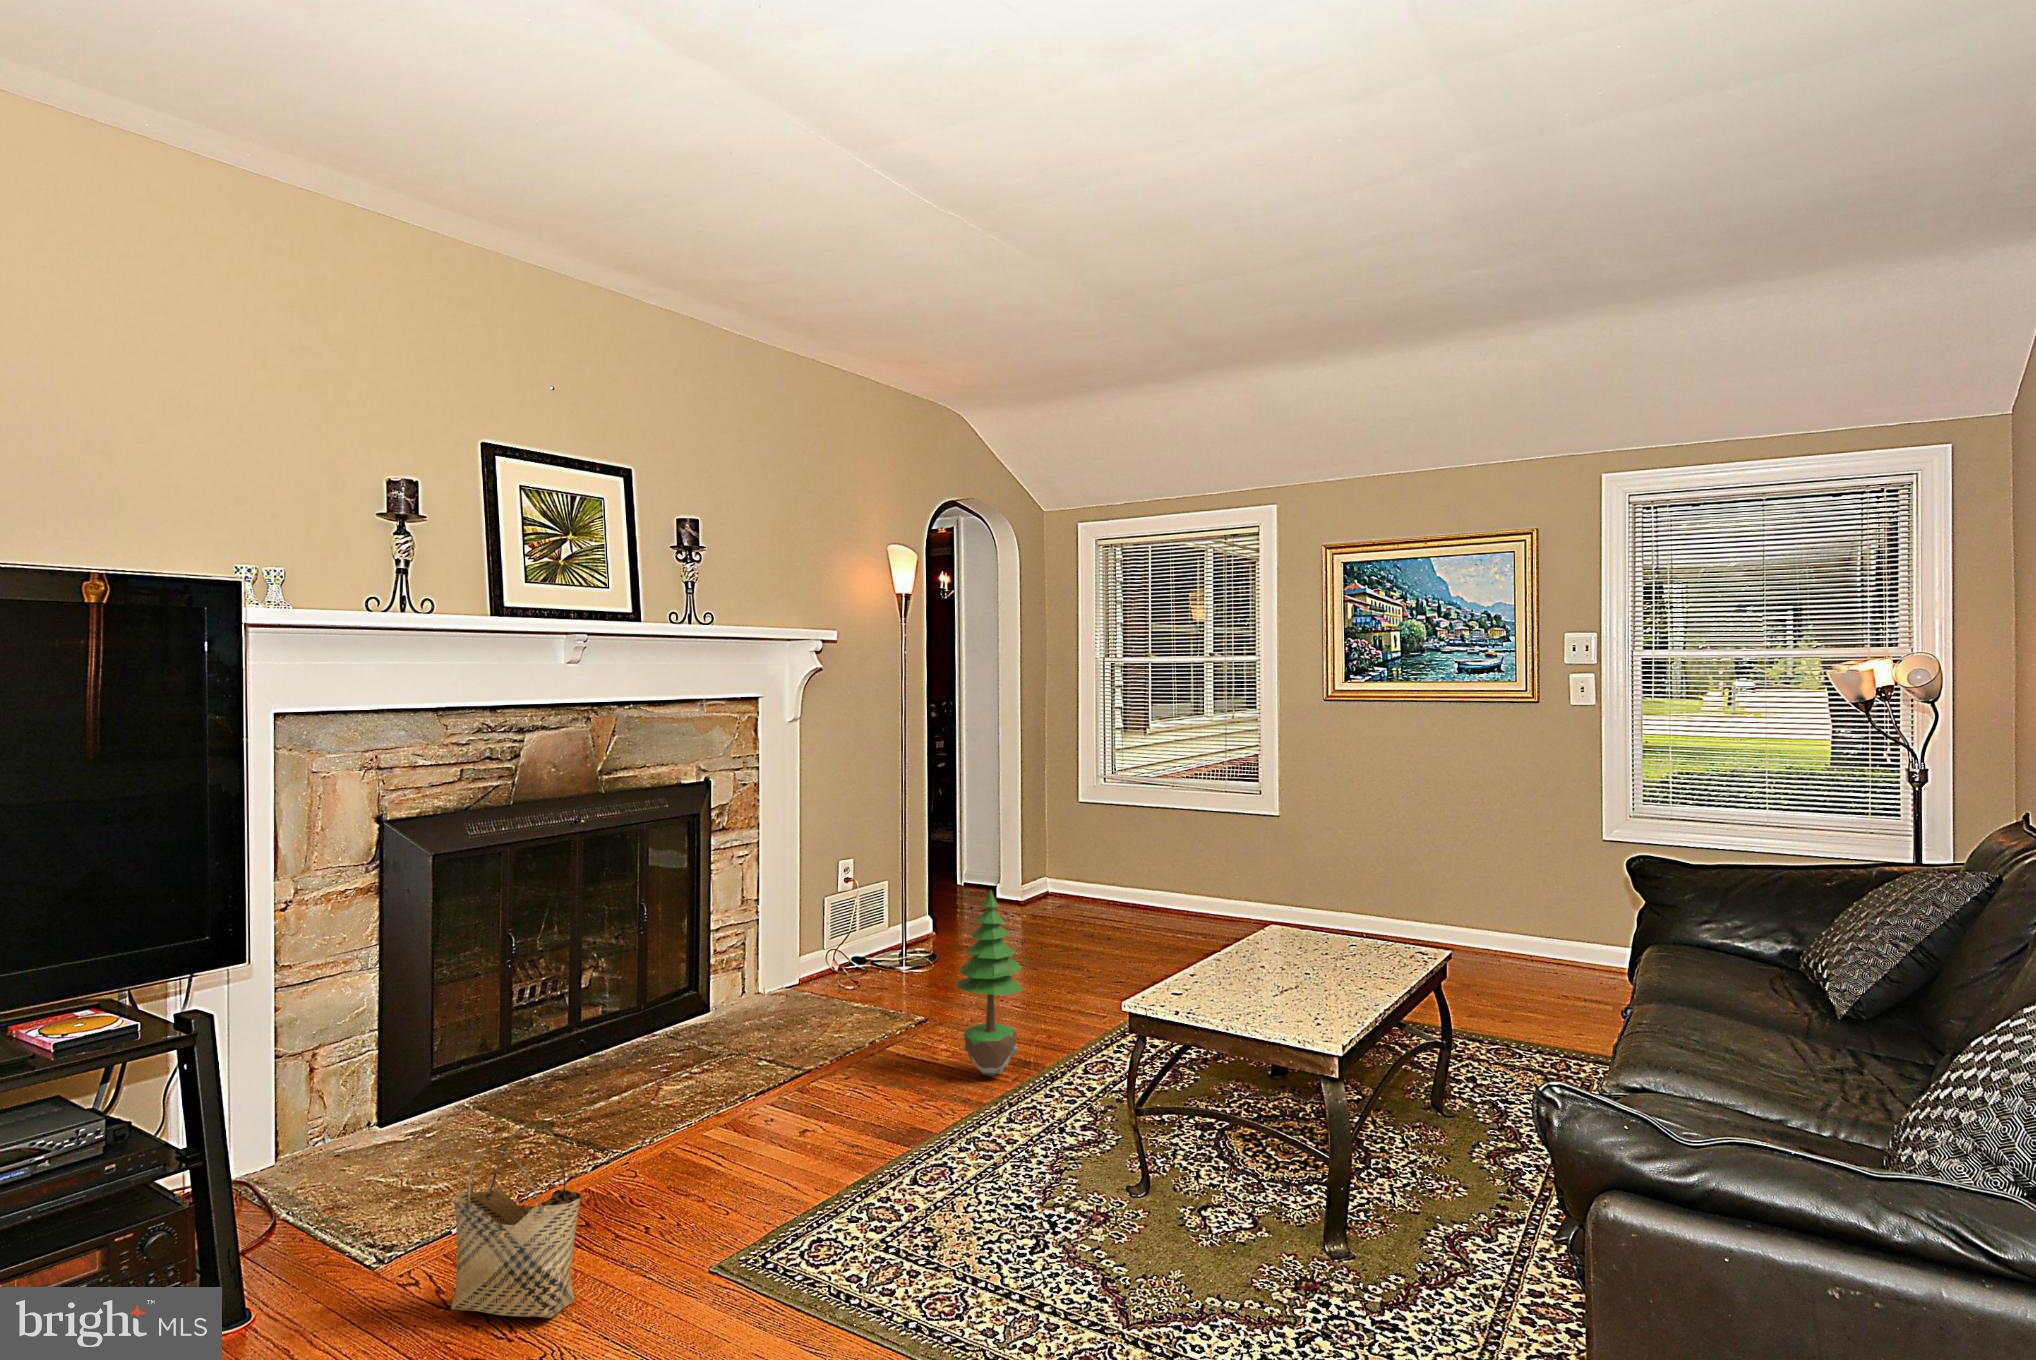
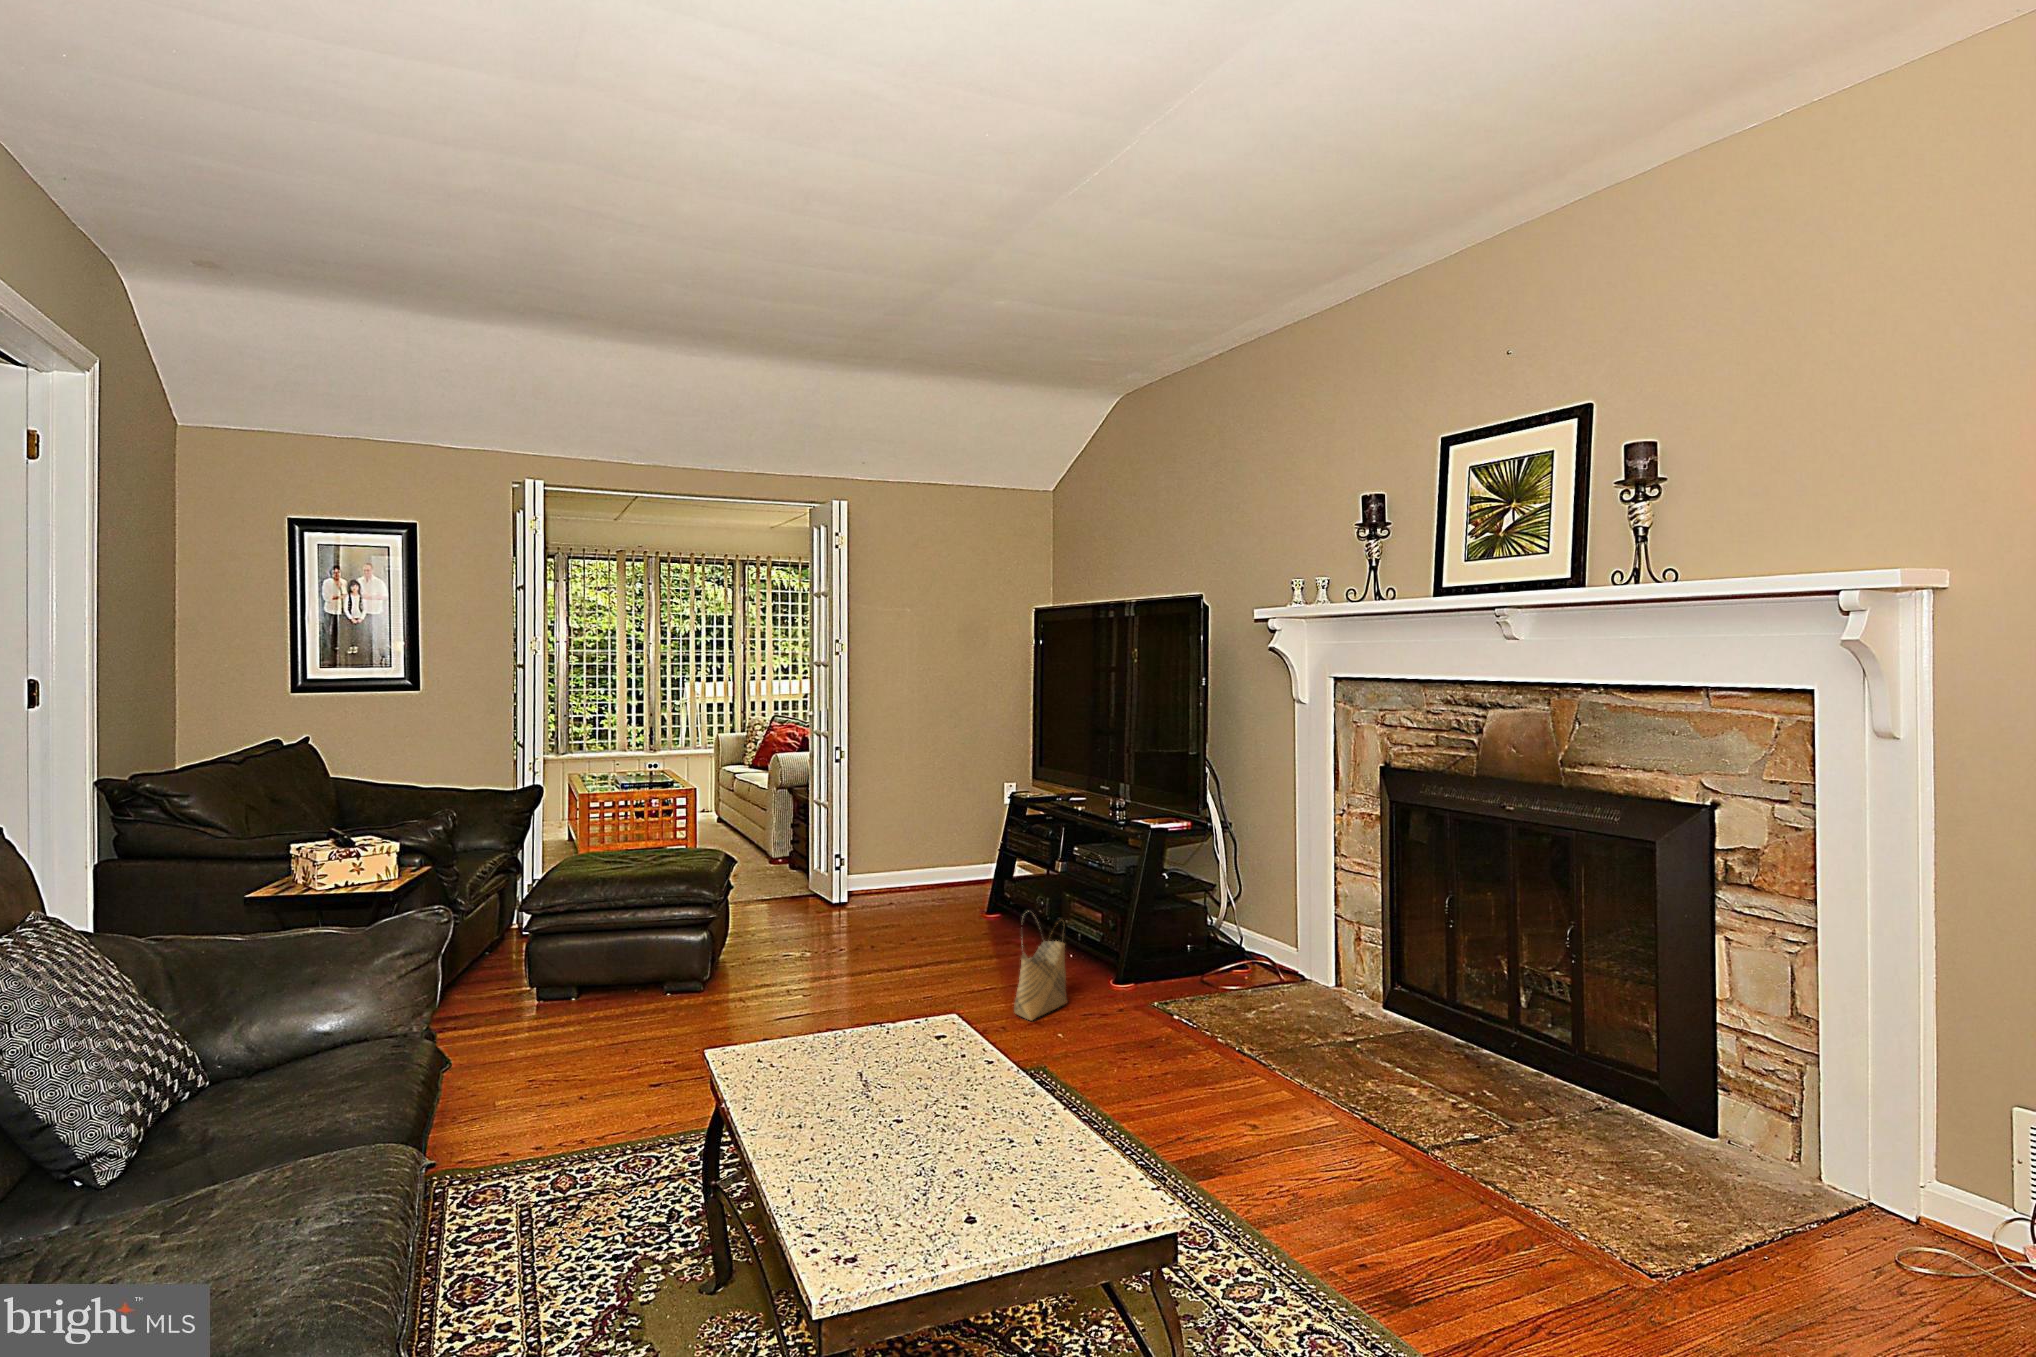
potted tree: present [957,890,1024,1077] -> none [1297,974,1398,1245]

